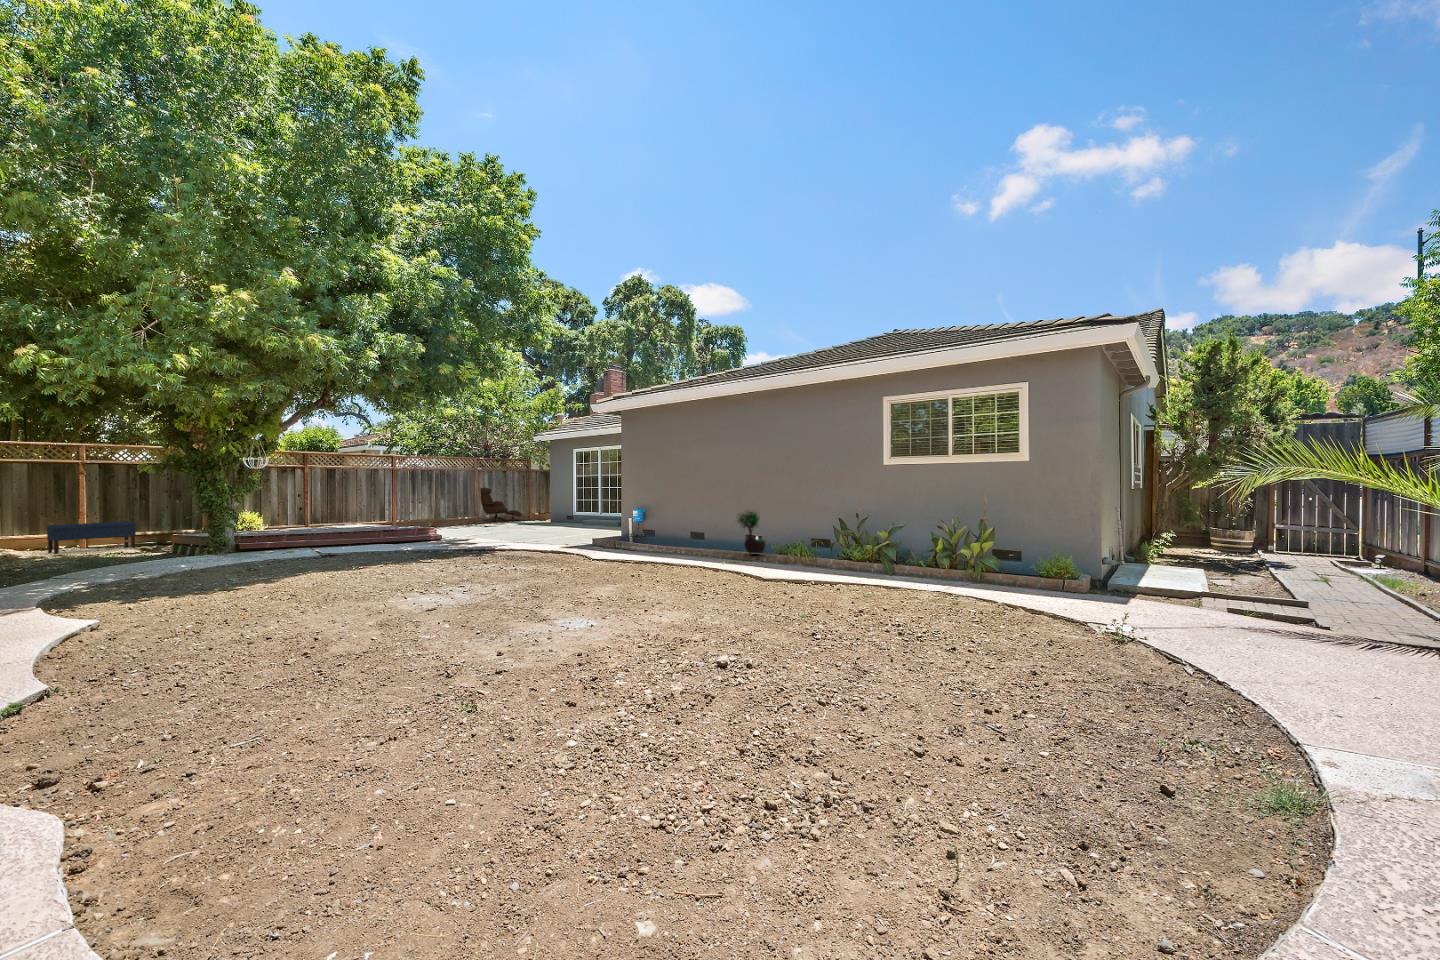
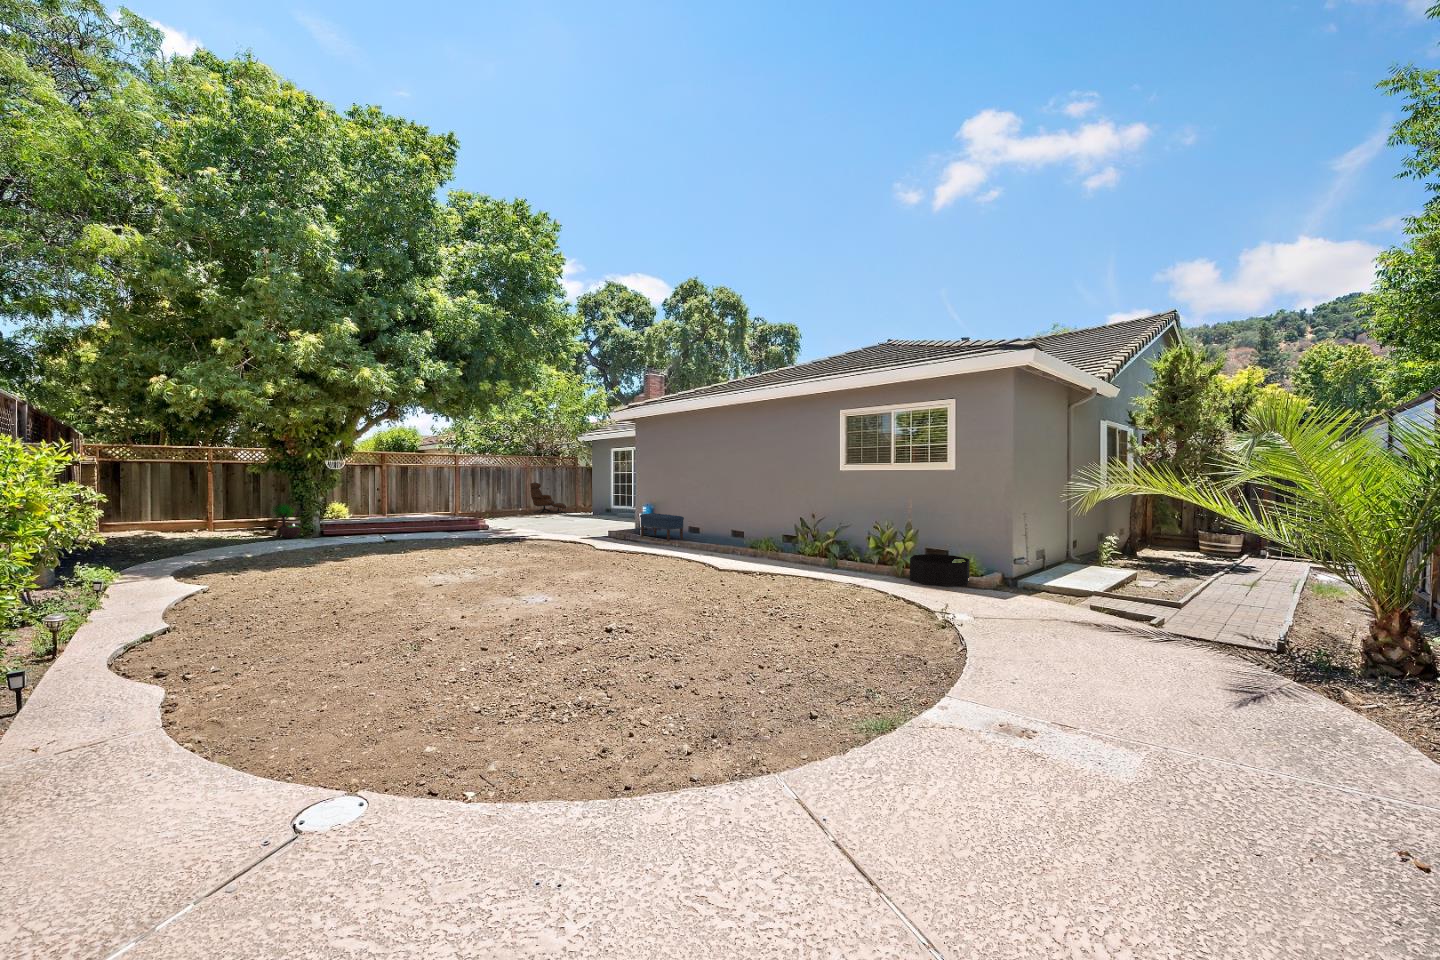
potted tree: present [738,511,765,555] -> present [272,504,300,538]
bench: present [46,521,136,554] -> present [640,513,684,541]
basket: none [991,555,1062,591] -> present [910,554,970,587]

